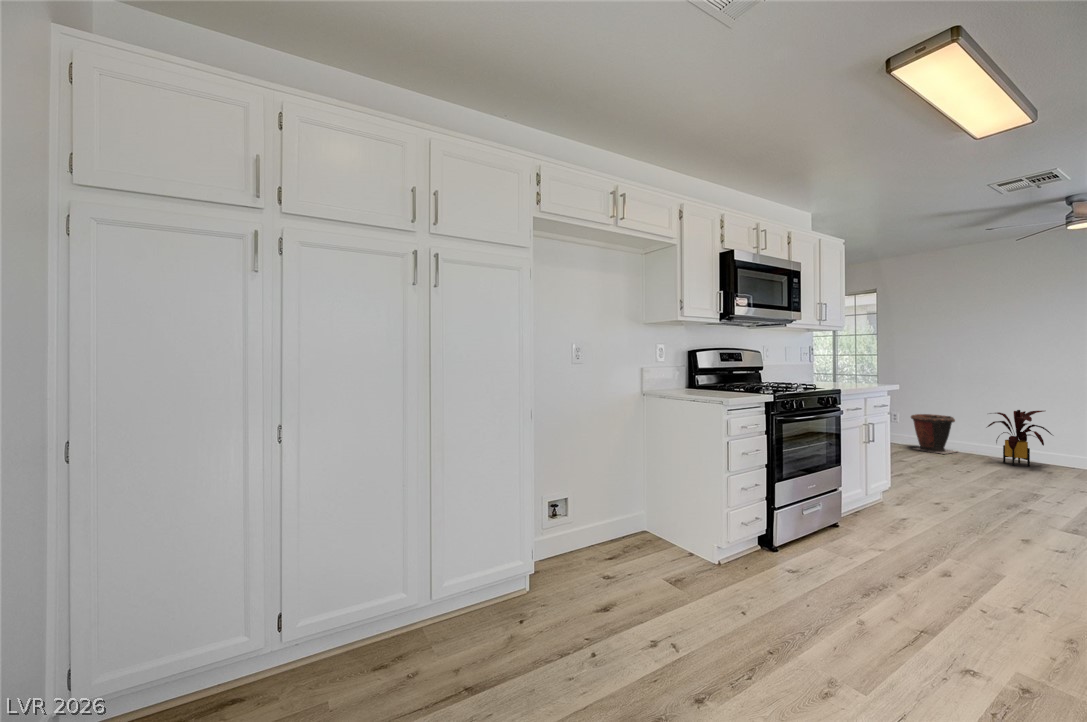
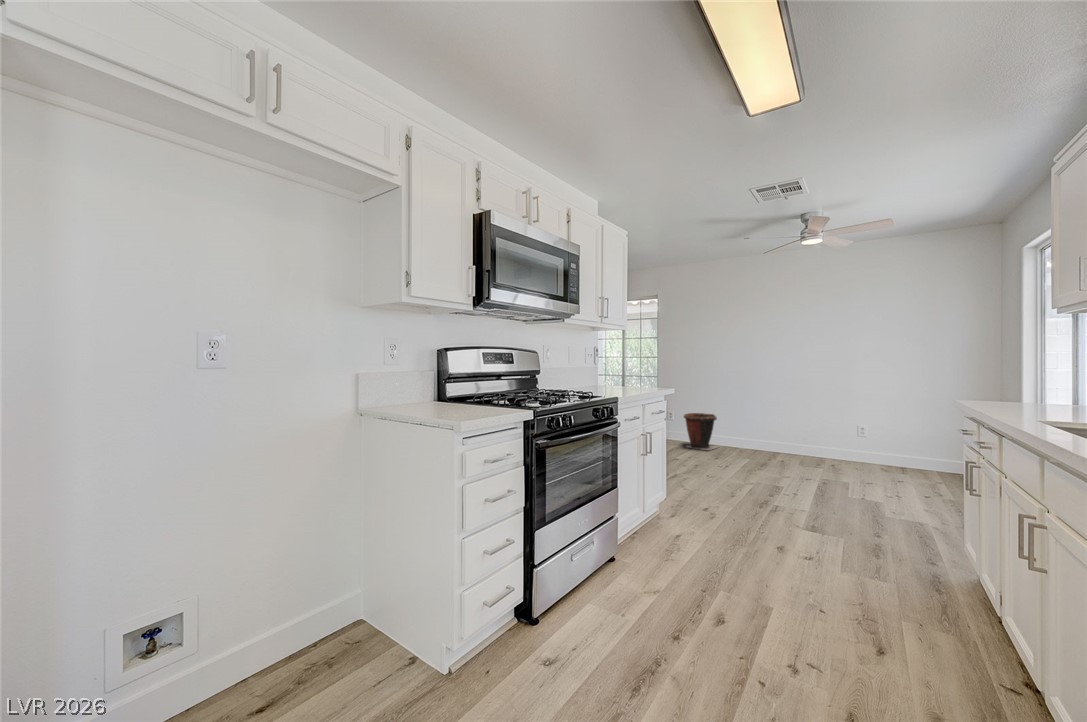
house plant: present [987,410,1052,466] -> none [739,407,786,458]

